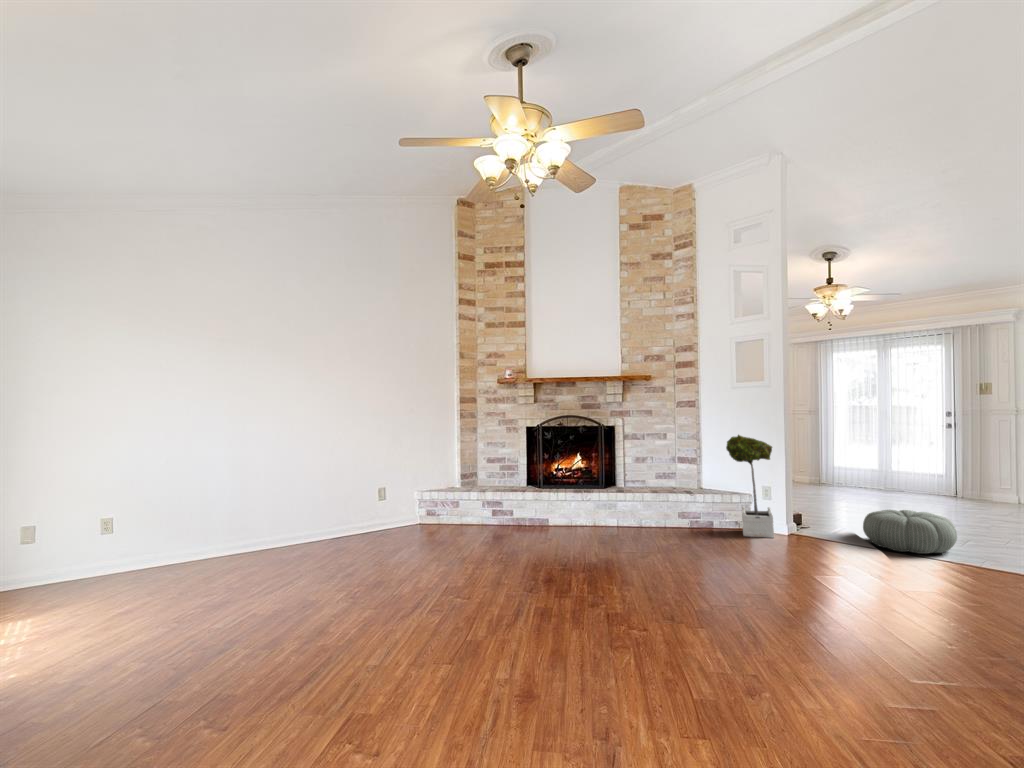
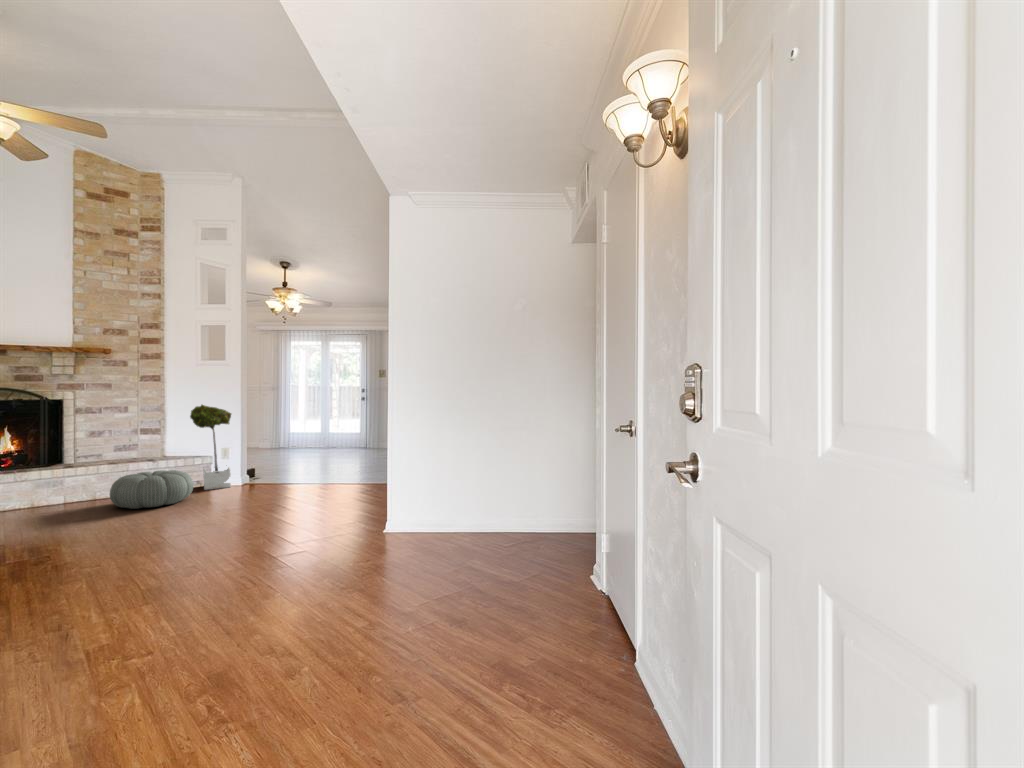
pouf: present [863,510,957,554] -> present [110,470,193,509]

